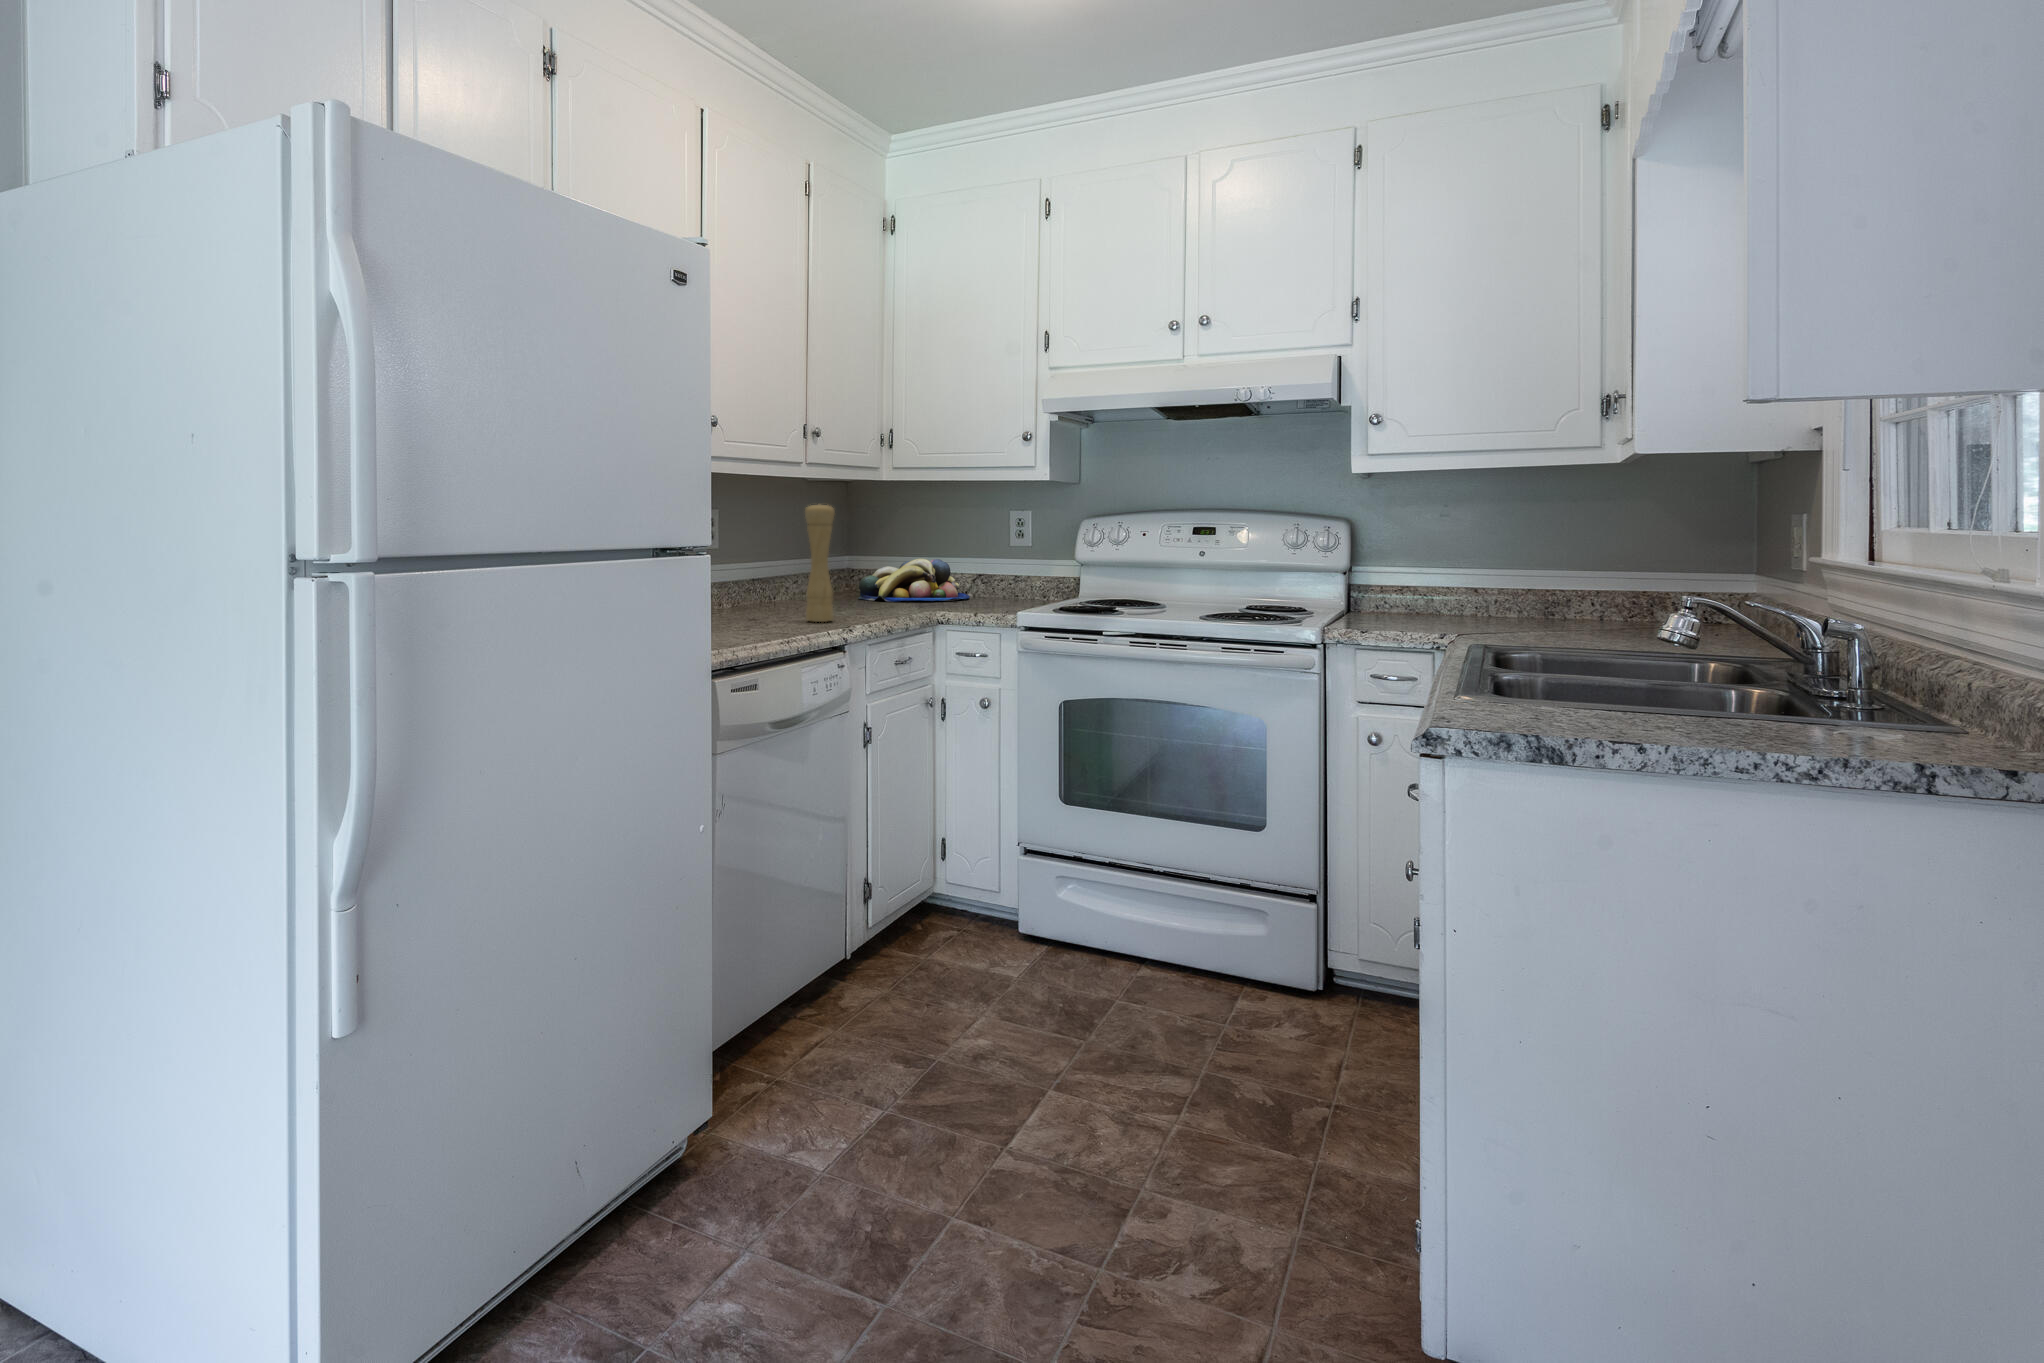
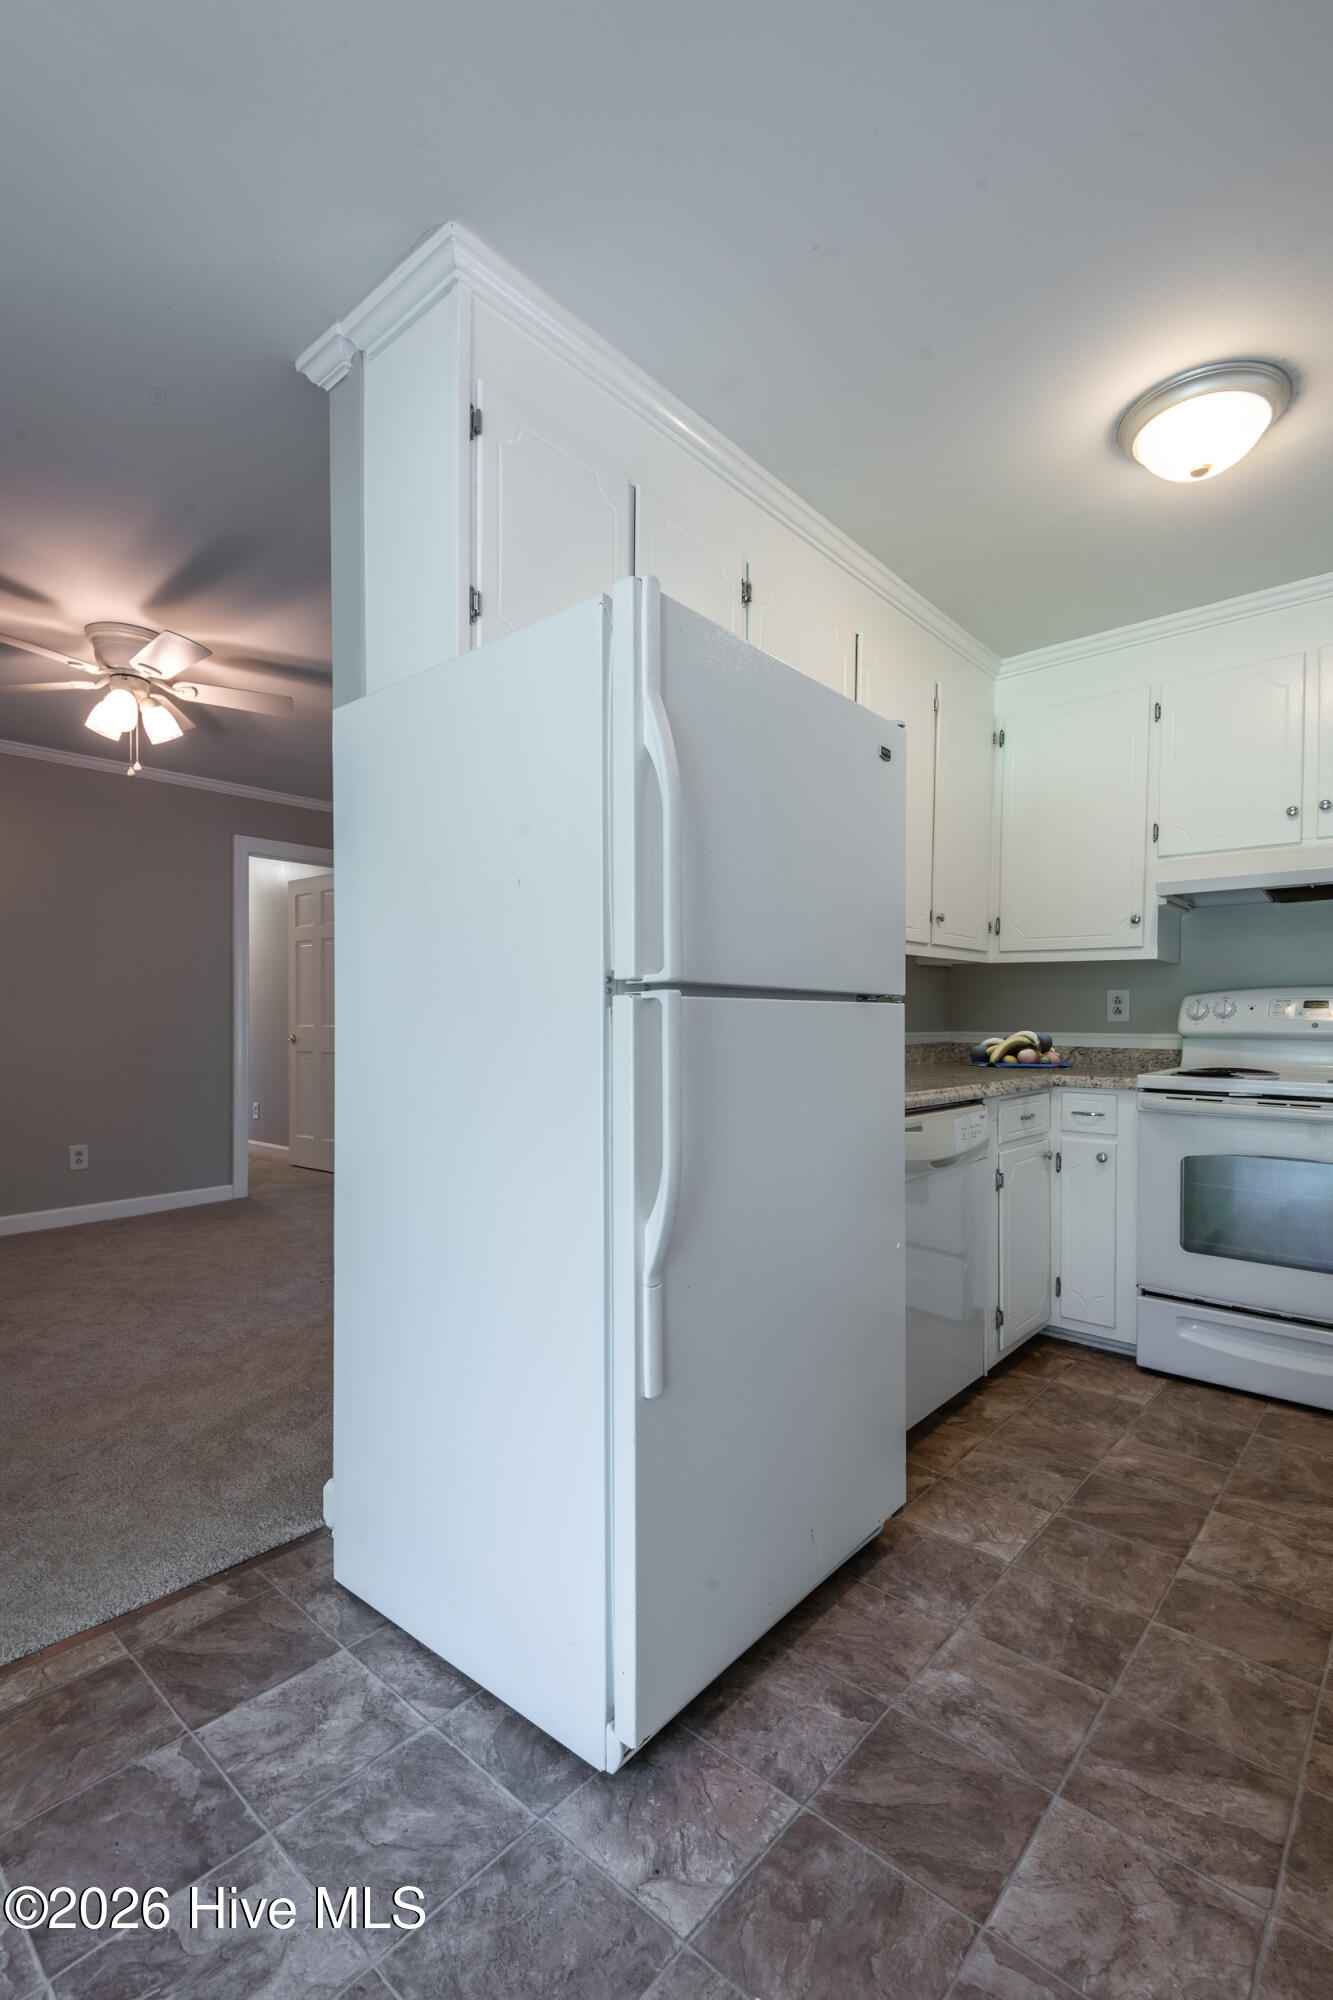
pepper mill: present [805,504,835,622] -> none [944,975,970,1078]

